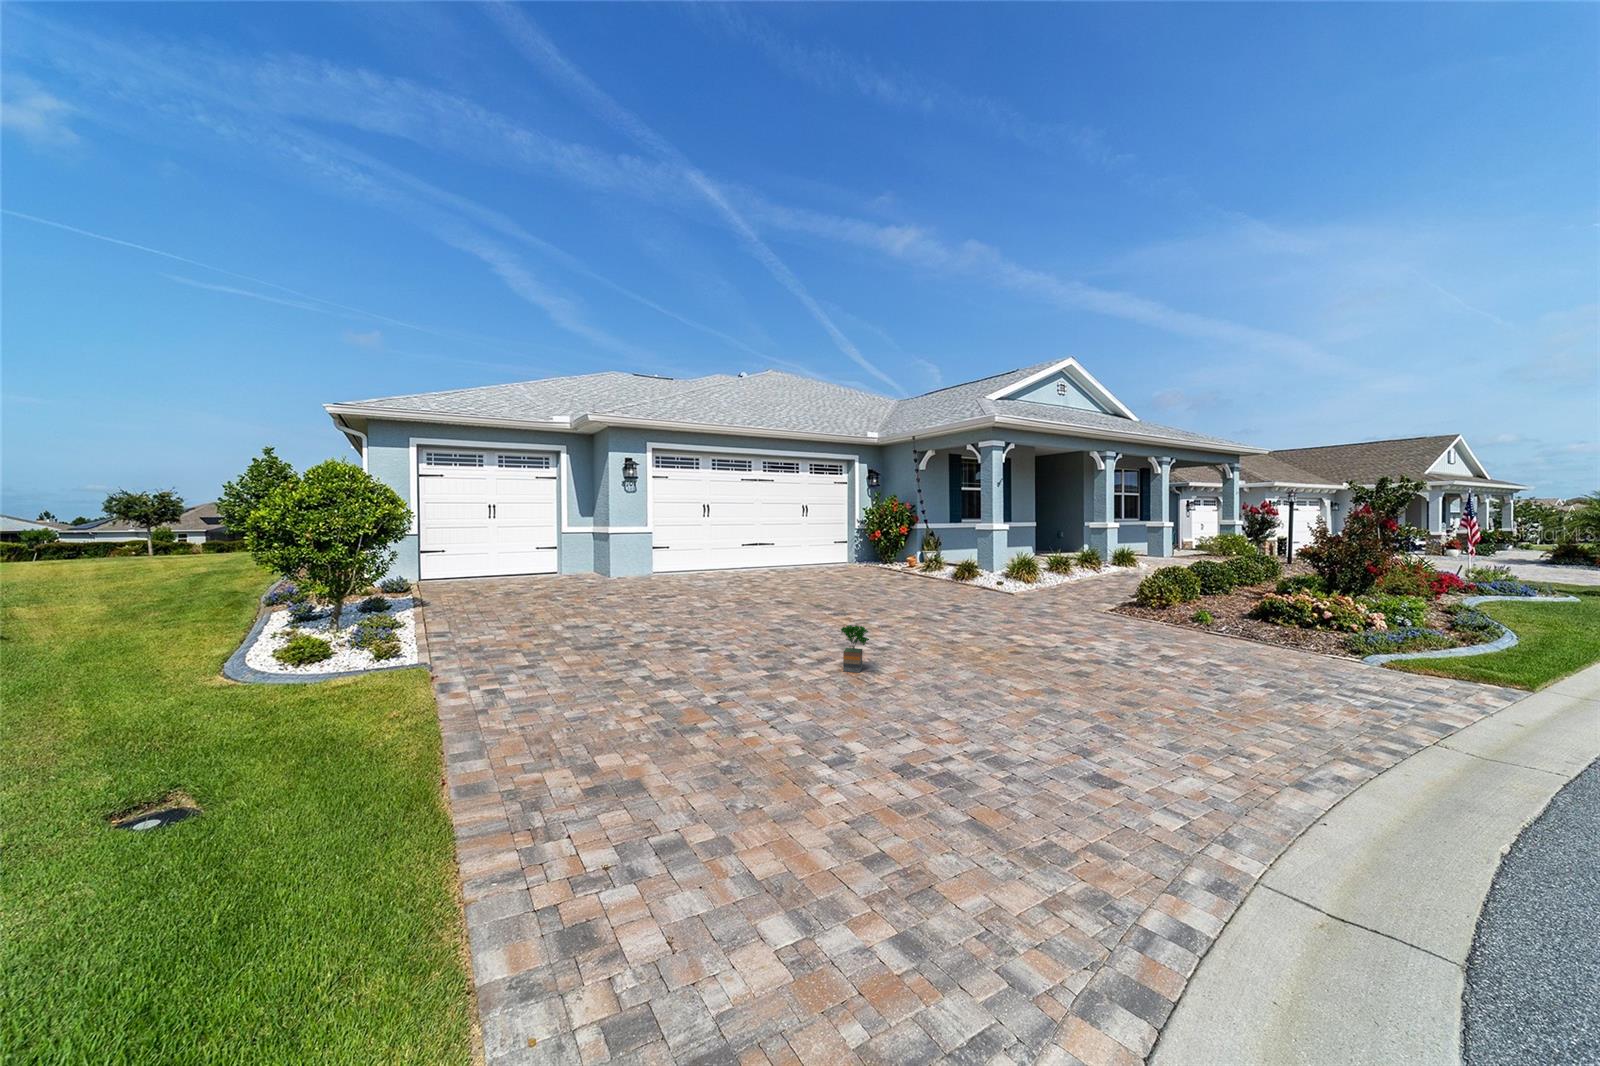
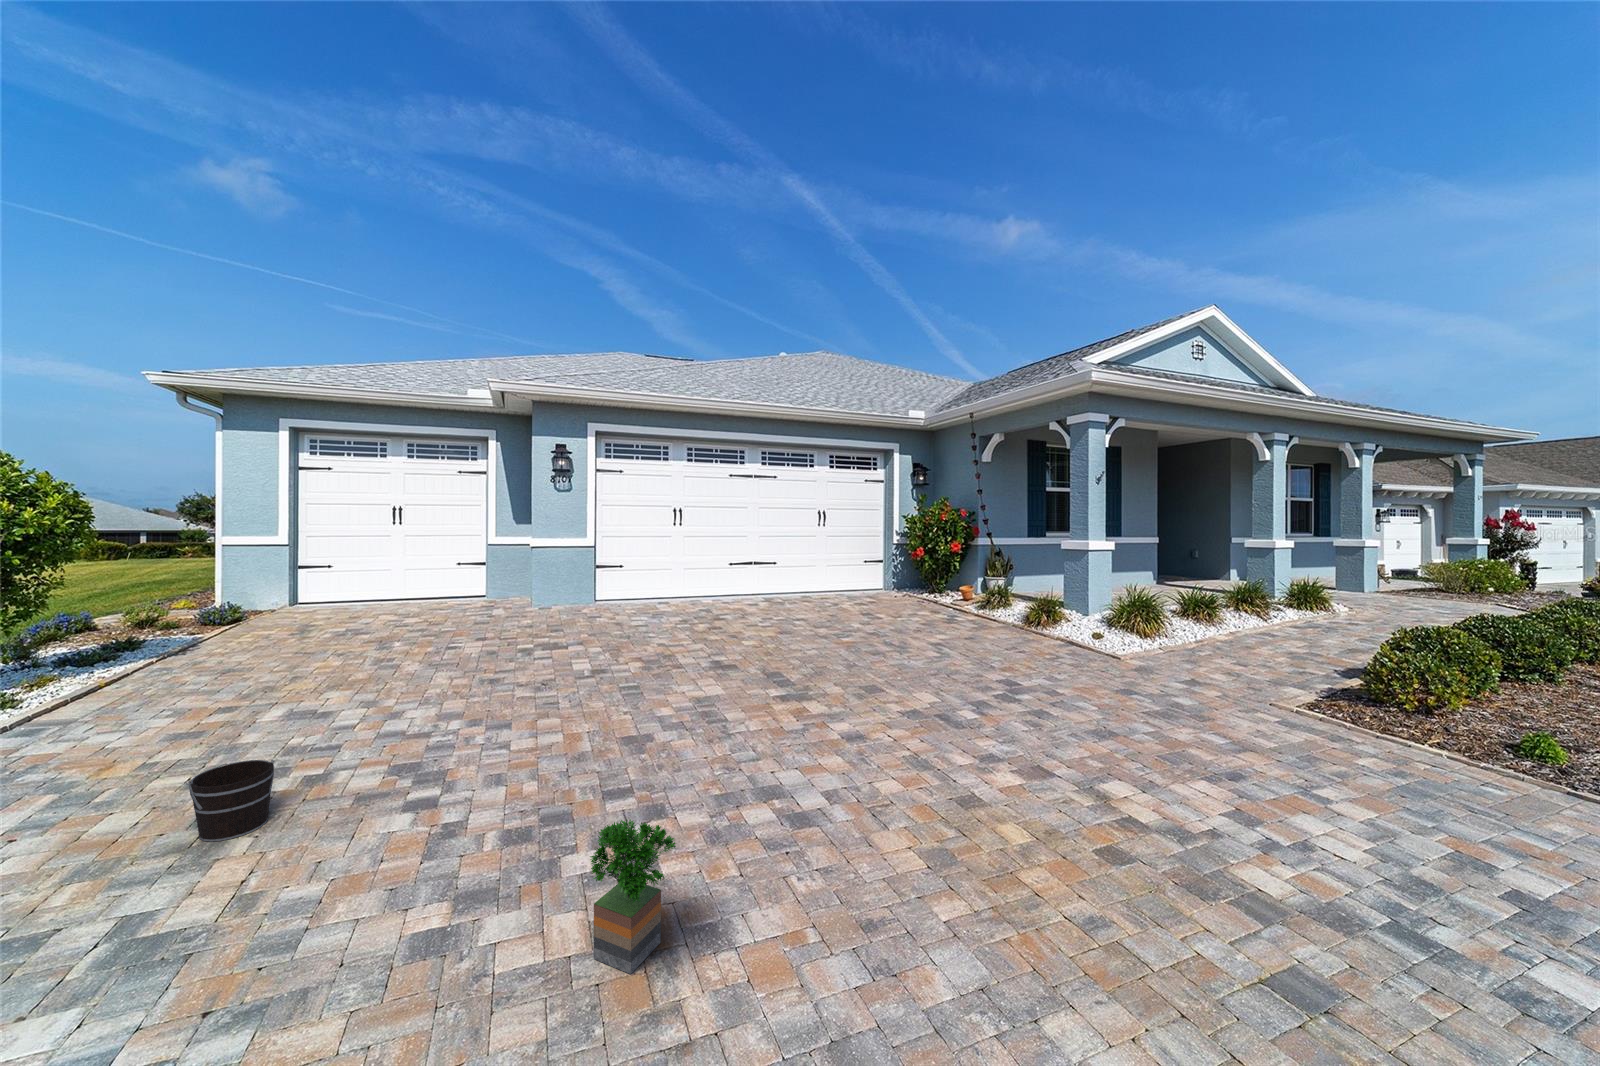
bucket: none [627,628,656,660] -> present [186,759,274,842]

